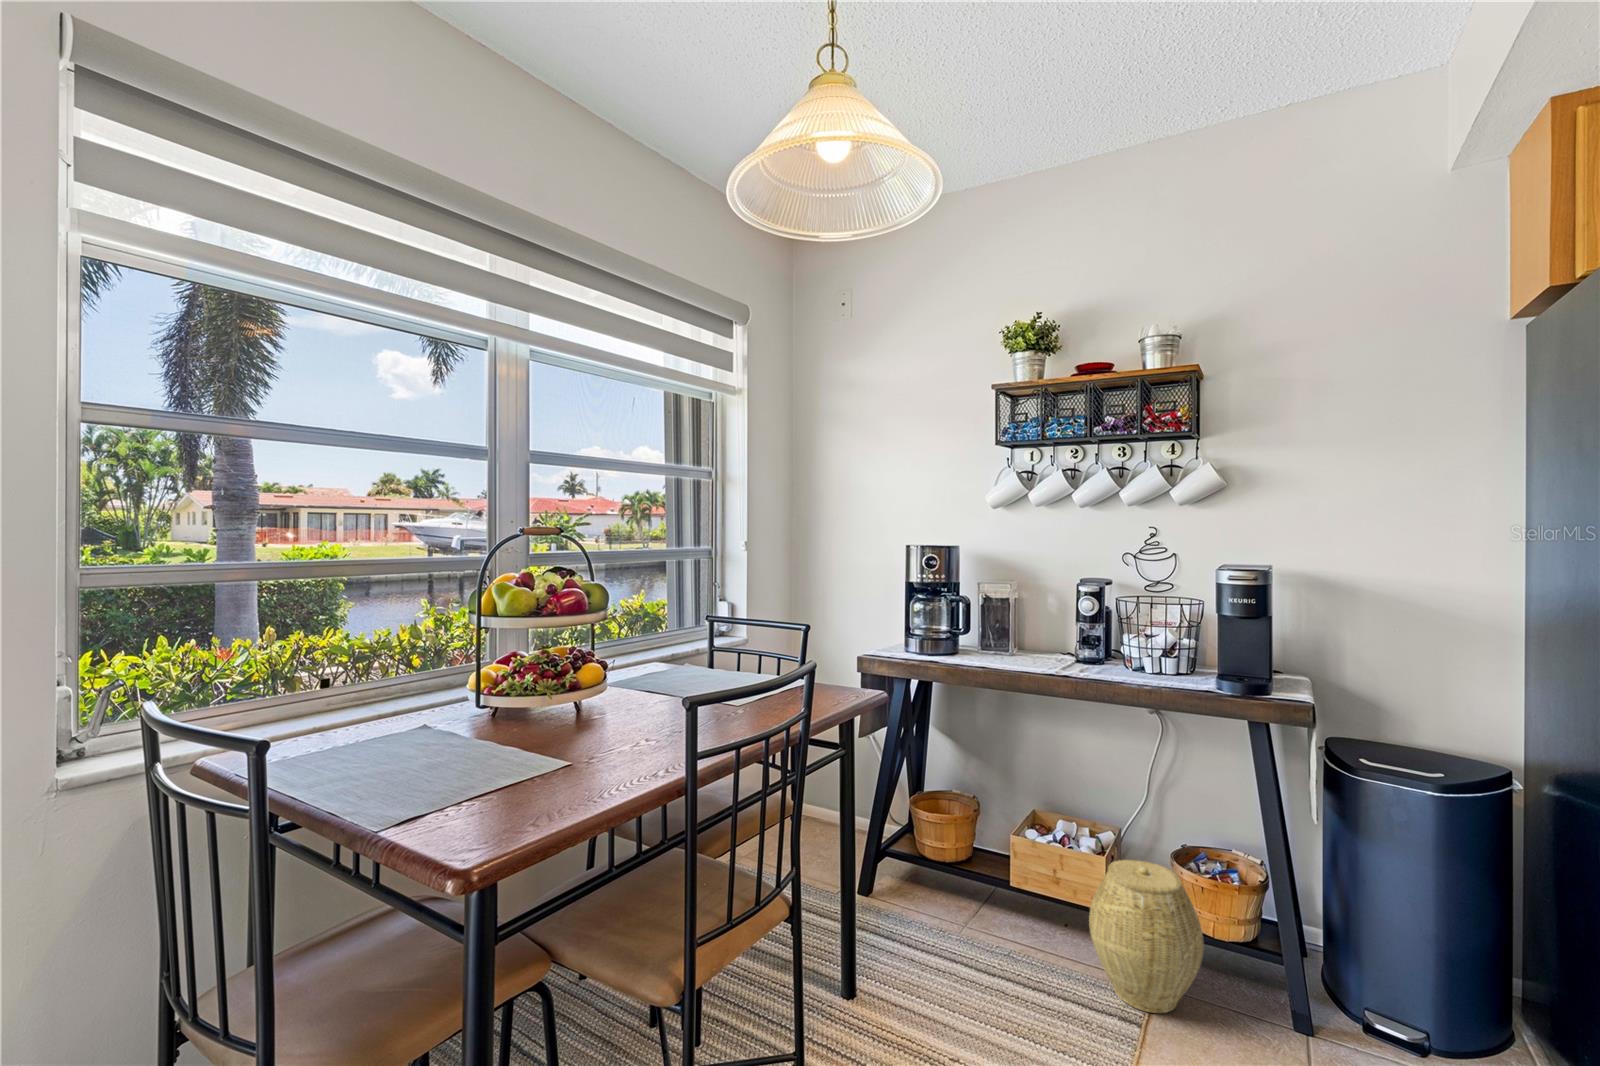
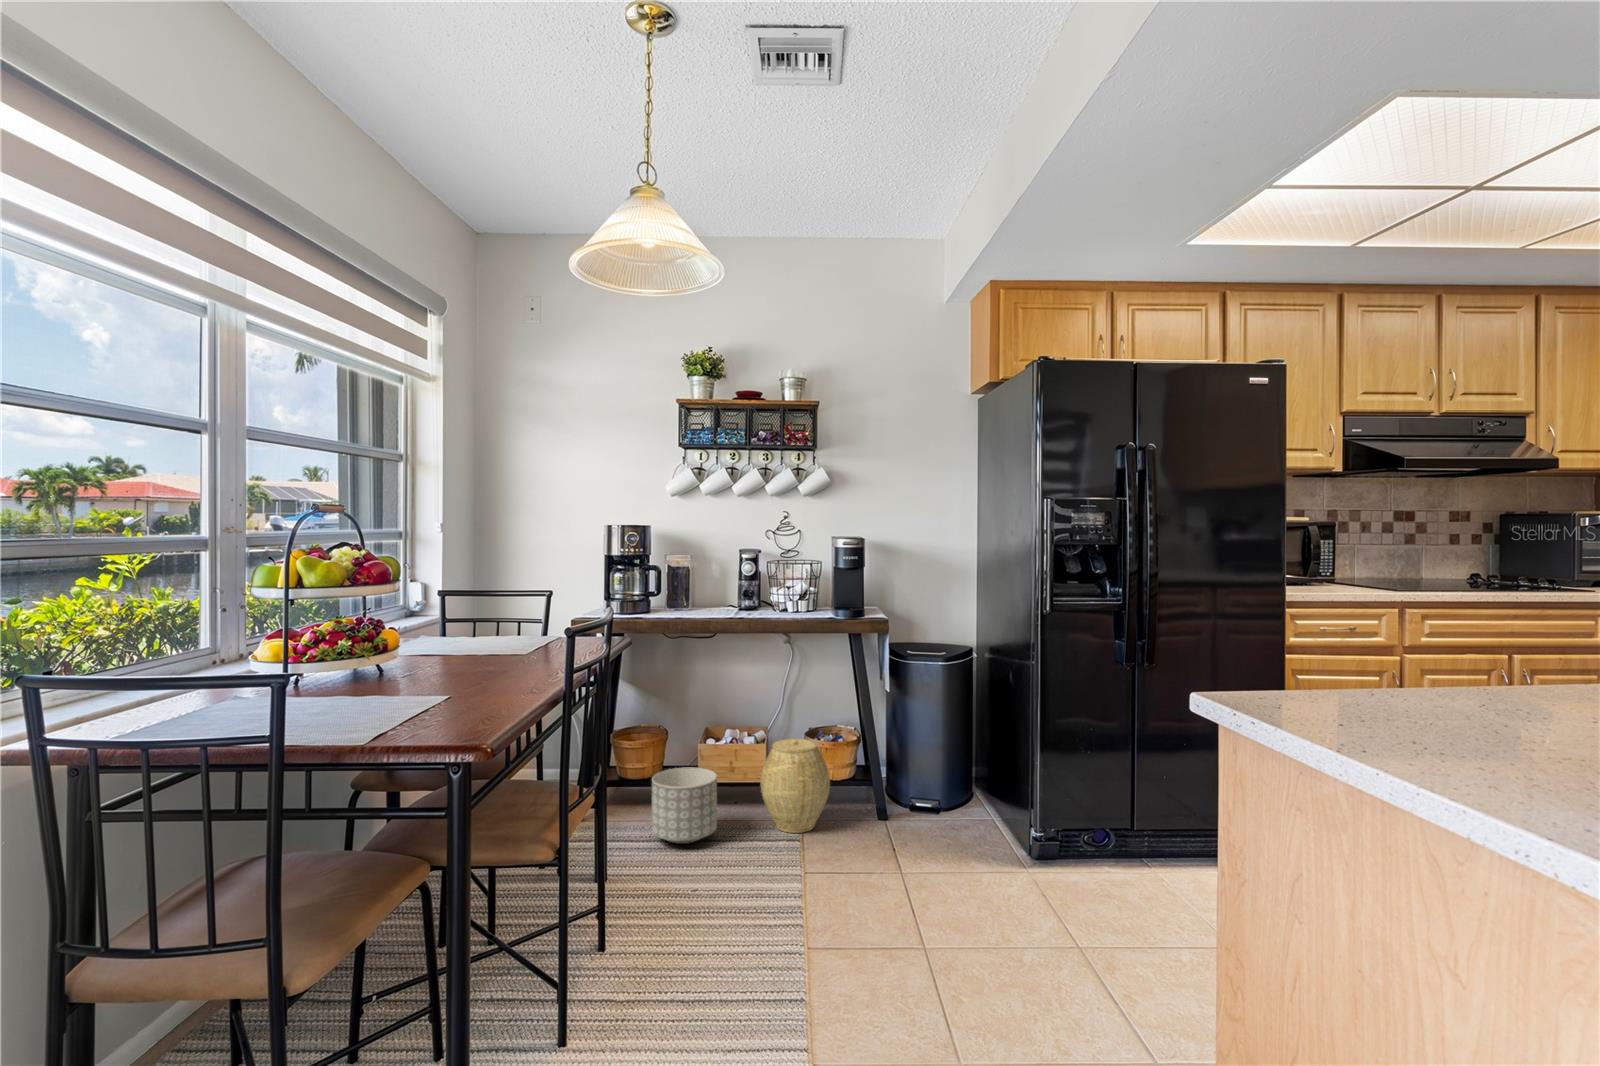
planter: none [932,865,1021,980] -> present [652,767,717,844]

